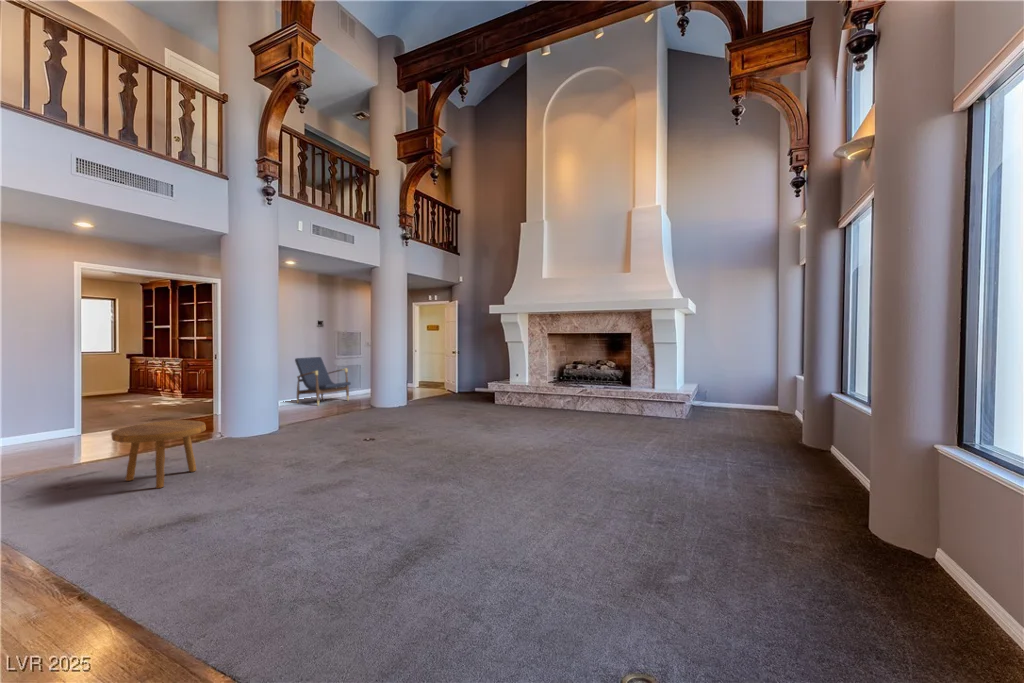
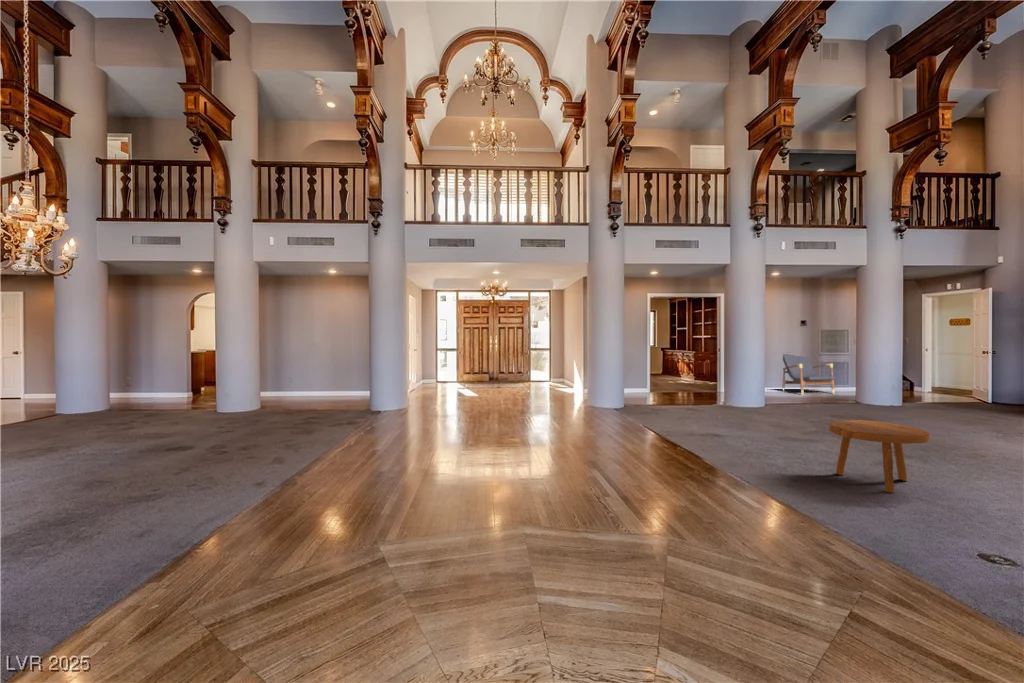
footstool: present [111,420,206,488] -> present [829,420,929,493]

